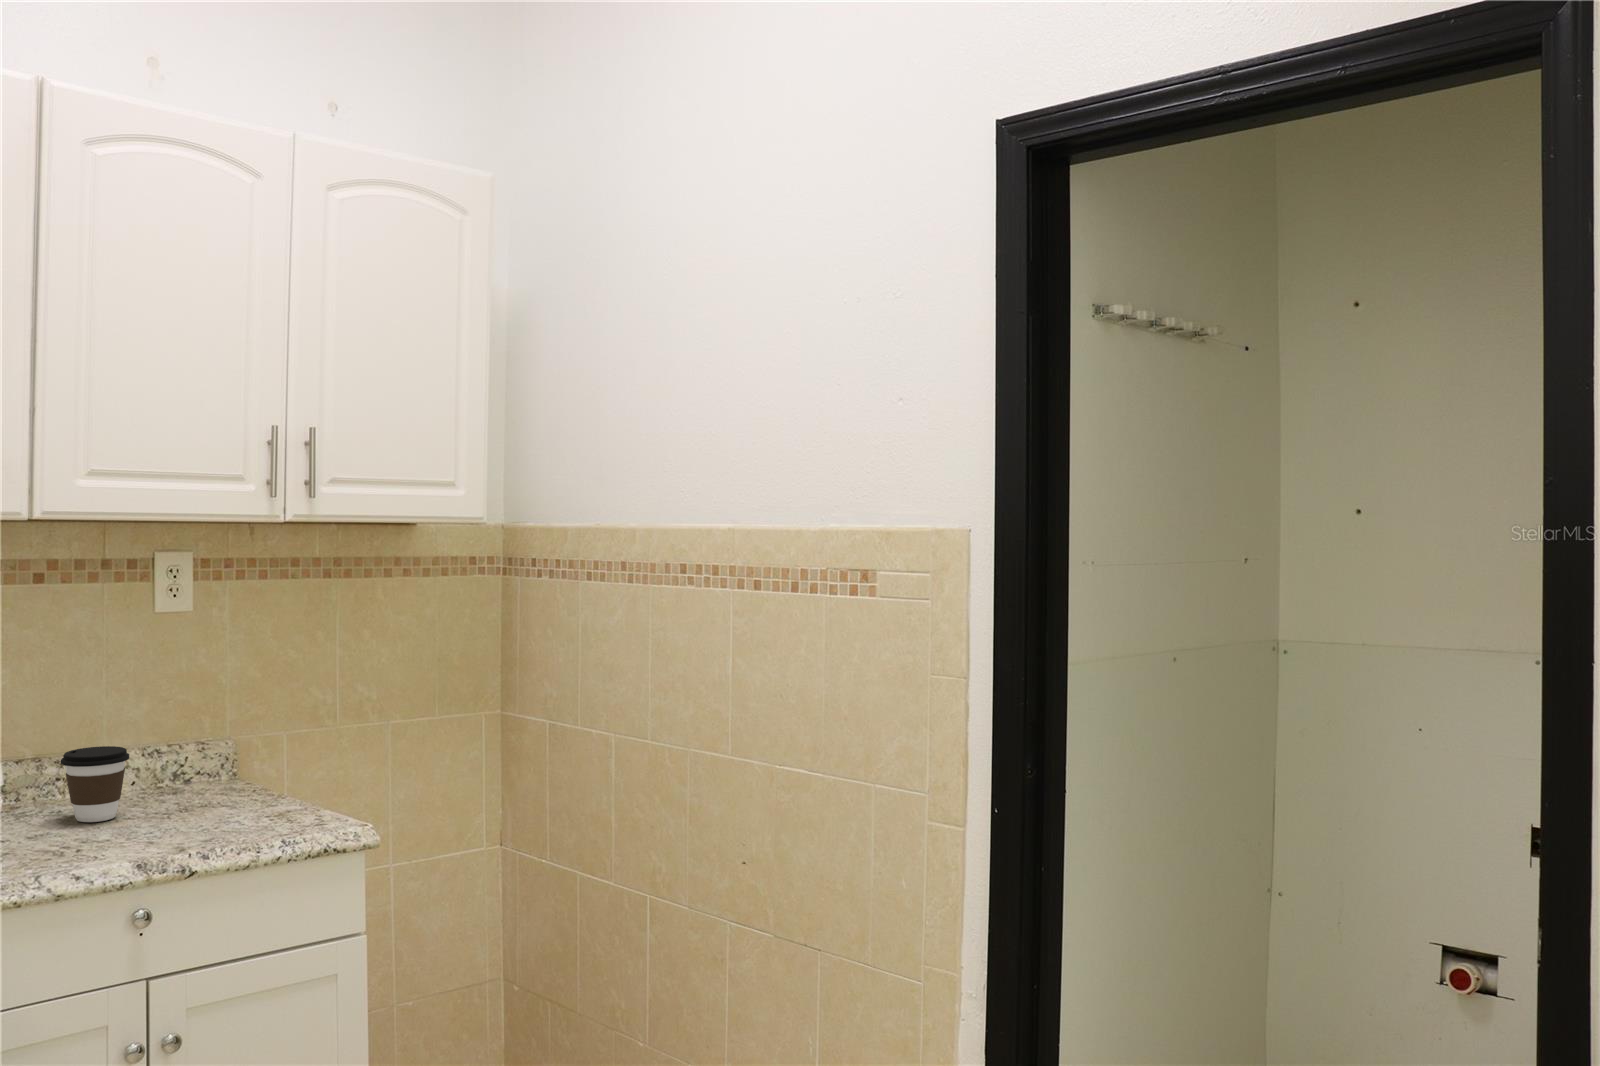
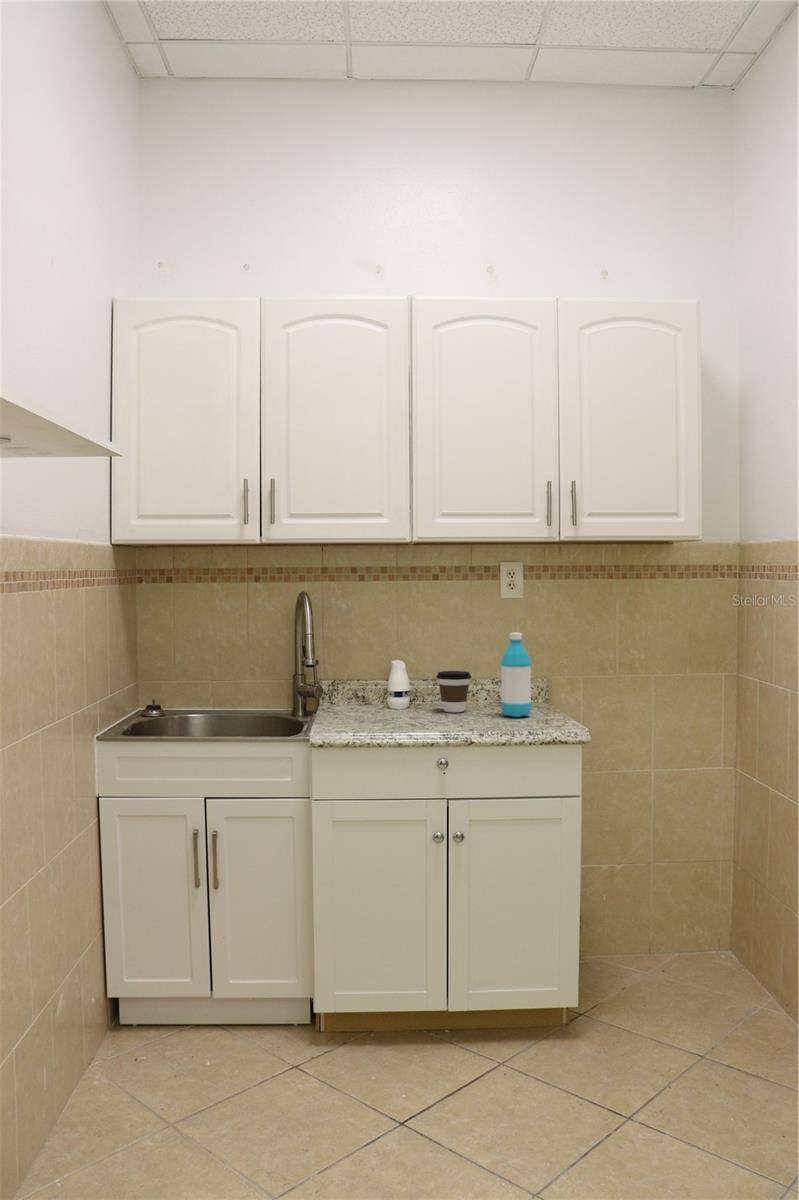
water bottle: none [192,674,246,814] -> present [501,633,531,717]

